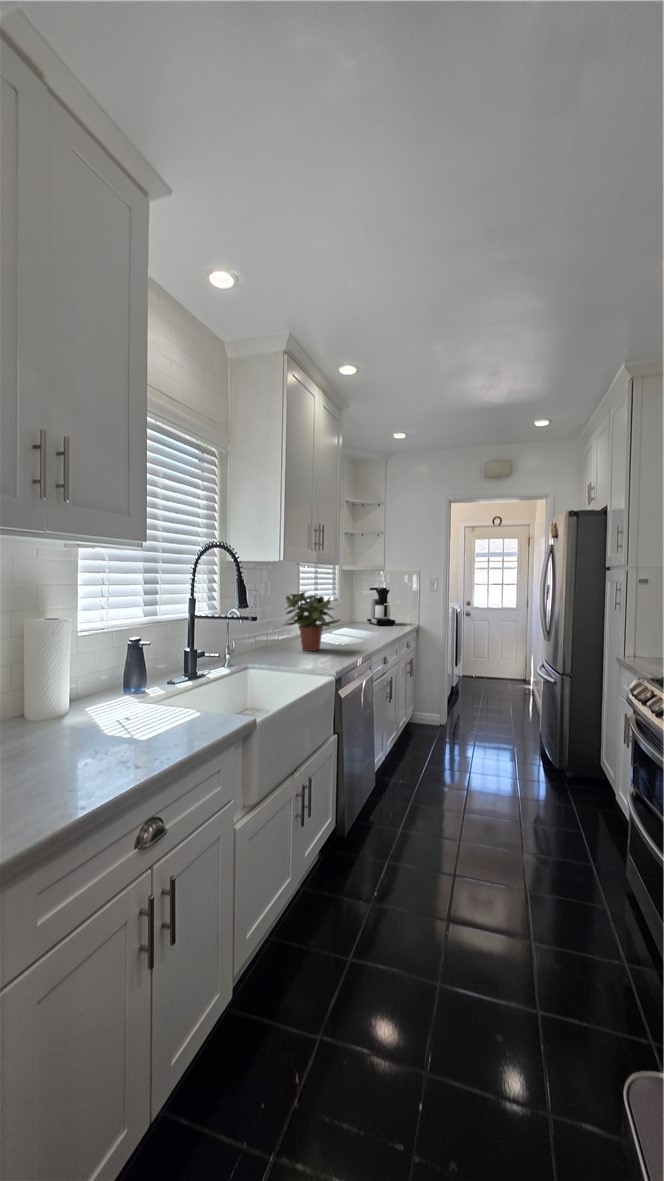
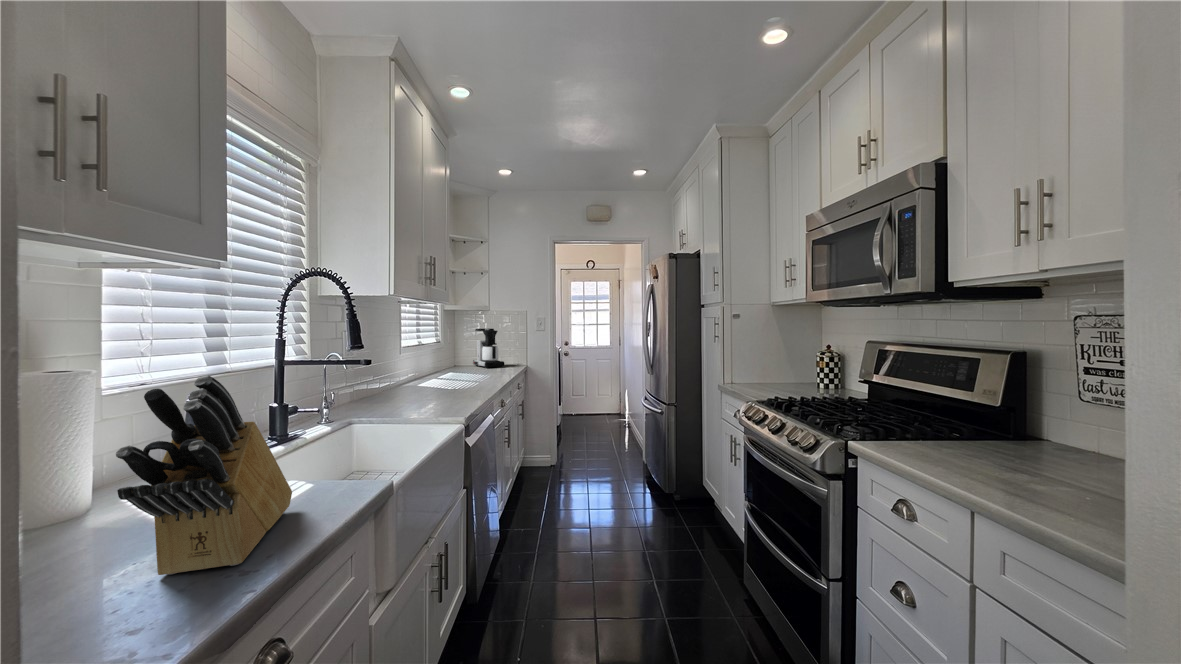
potted plant: present [282,591,340,651] -> none [388,331,458,398]
knife block: none [62,627,180,763] -> present [116,375,292,575]

